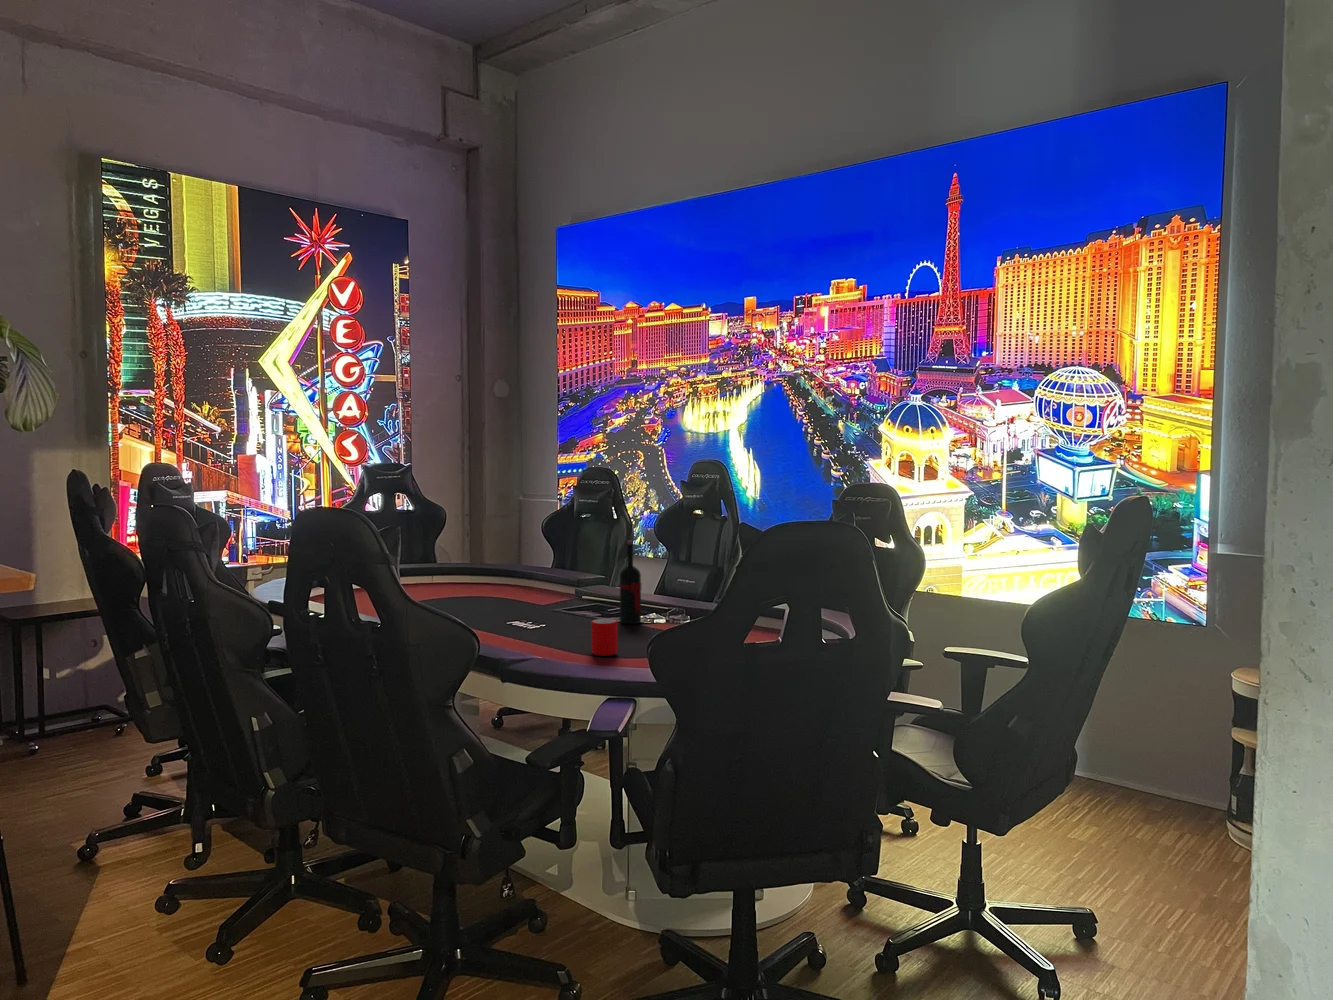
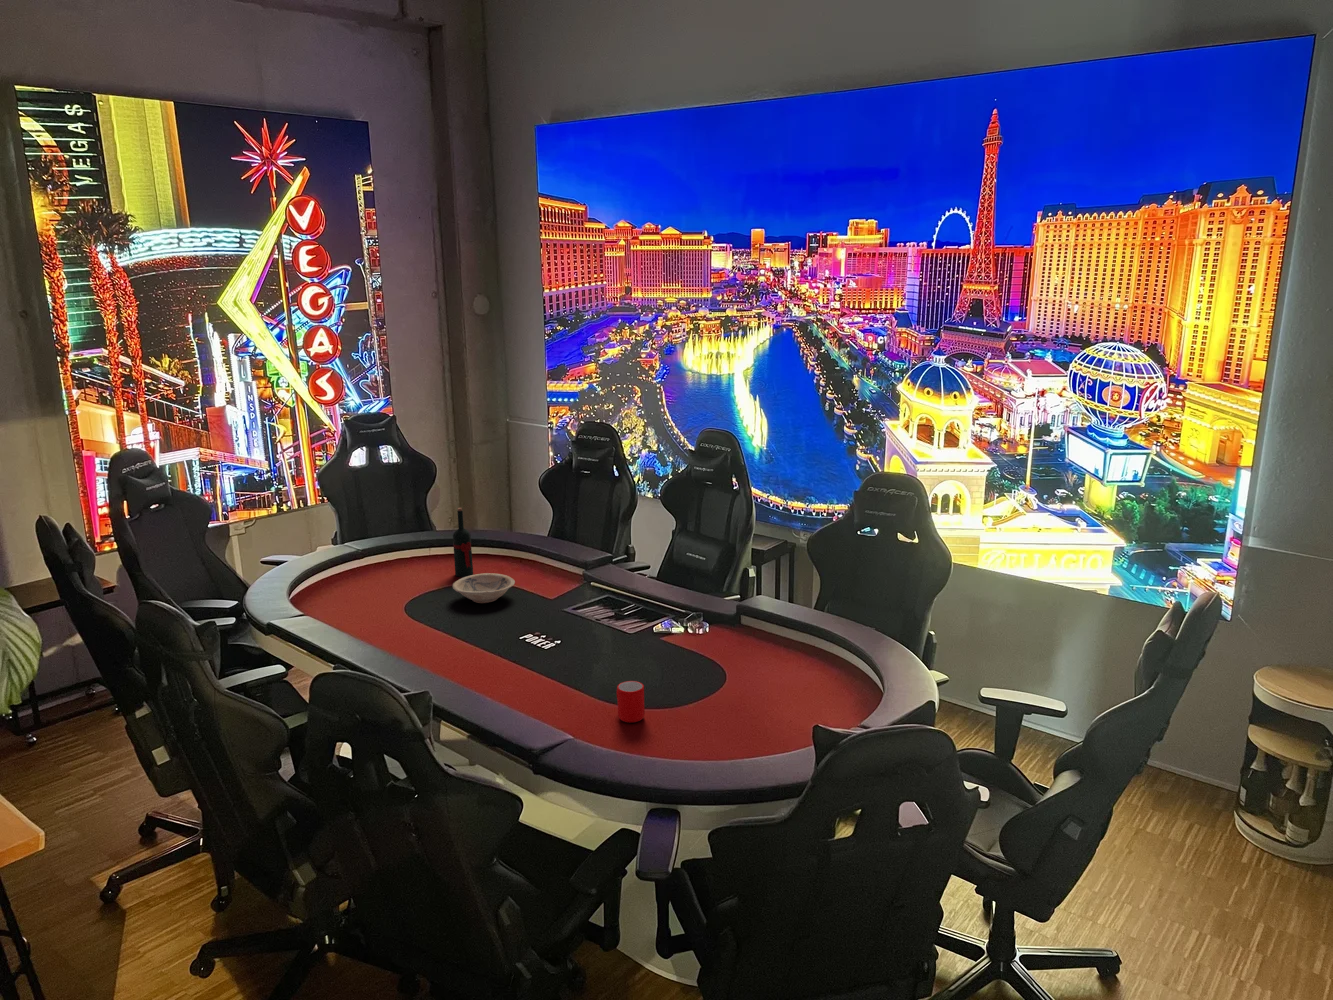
wine bottle: present [620,540,641,624] -> present [453,508,473,577]
bowl: none [449,575,509,597] -> present [453,573,515,603]

